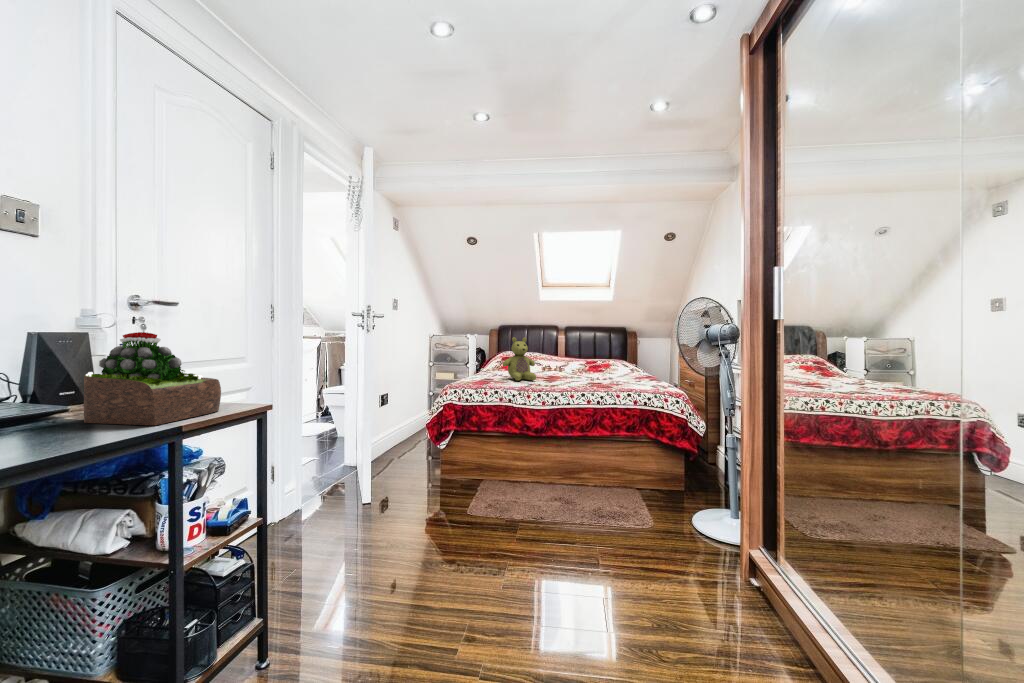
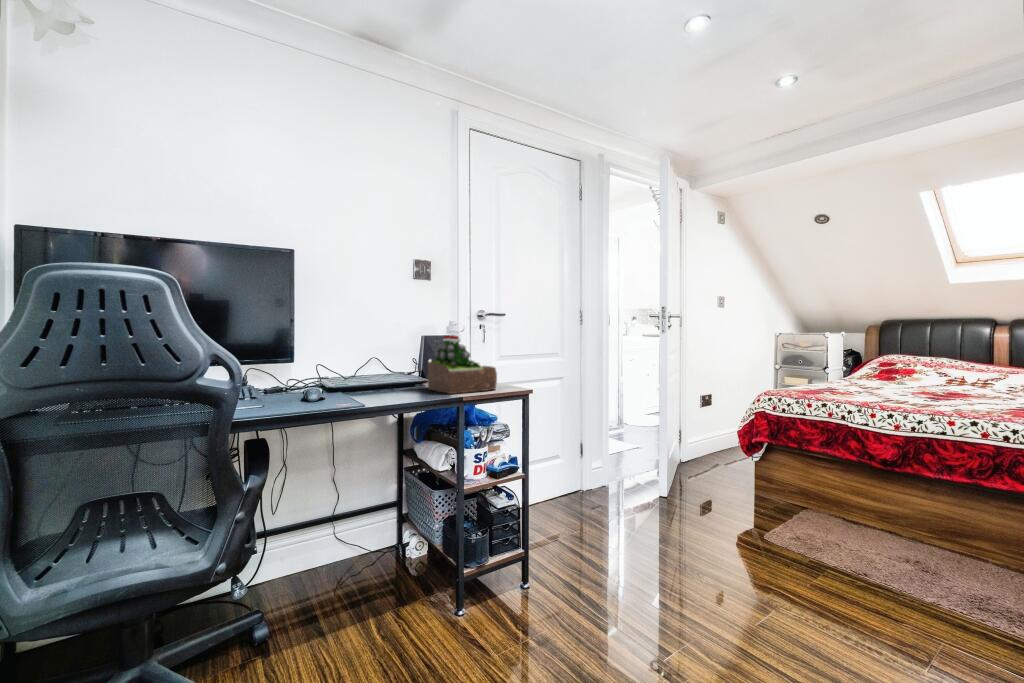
stuffed bear: present [503,337,536,381] -> none [853,335,912,395]

